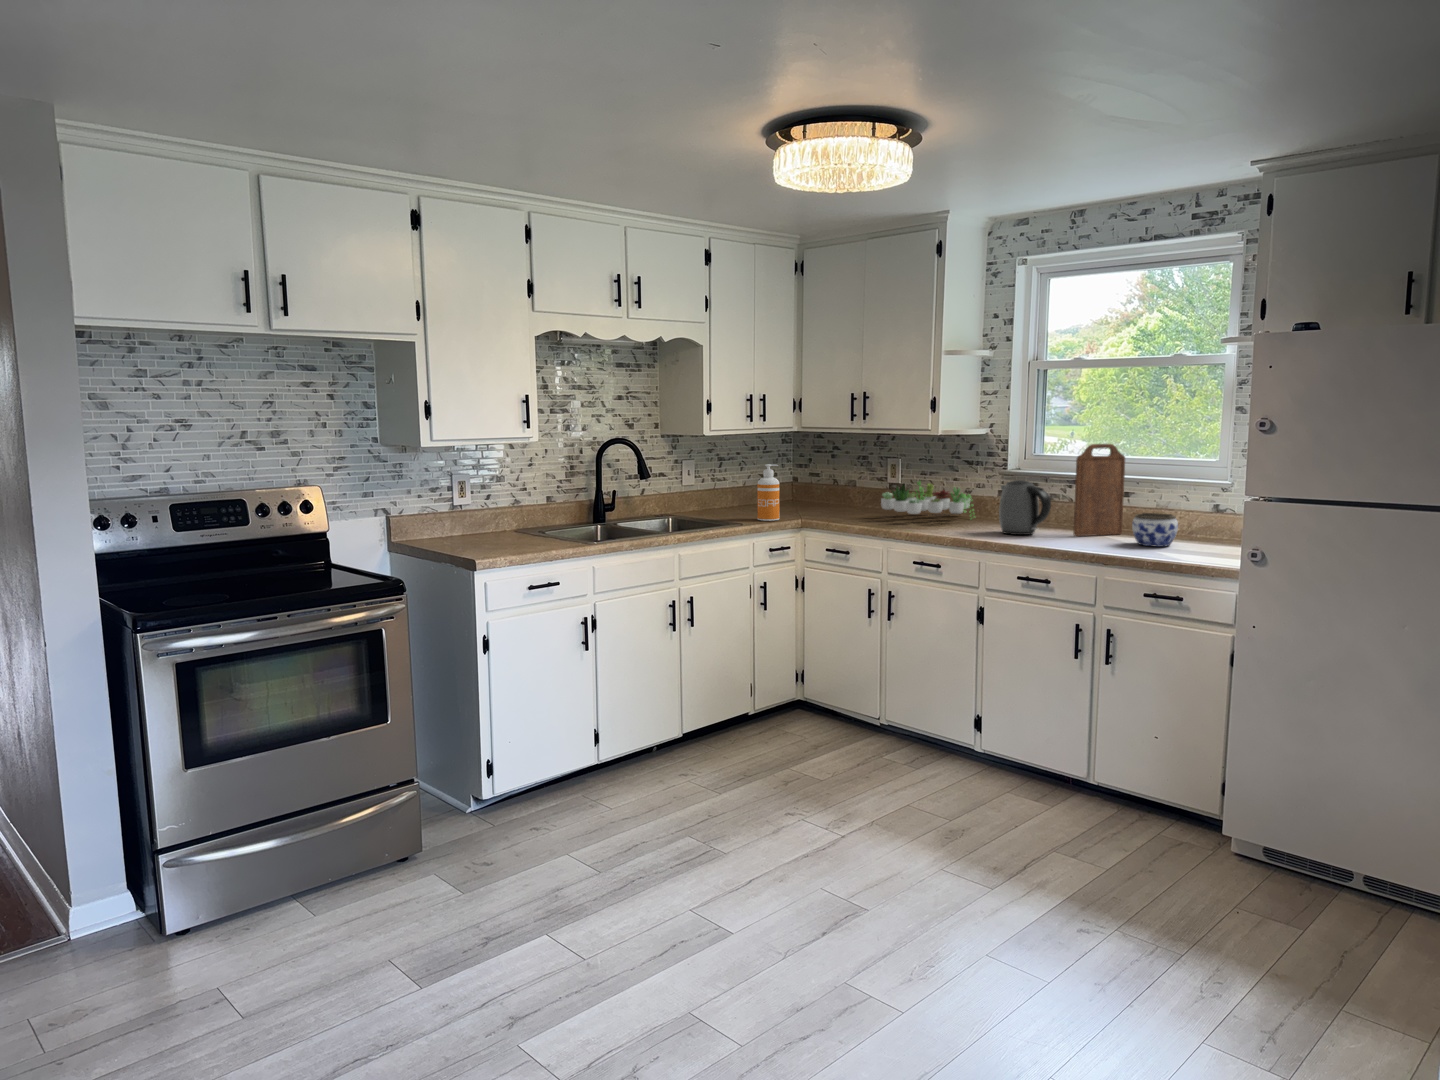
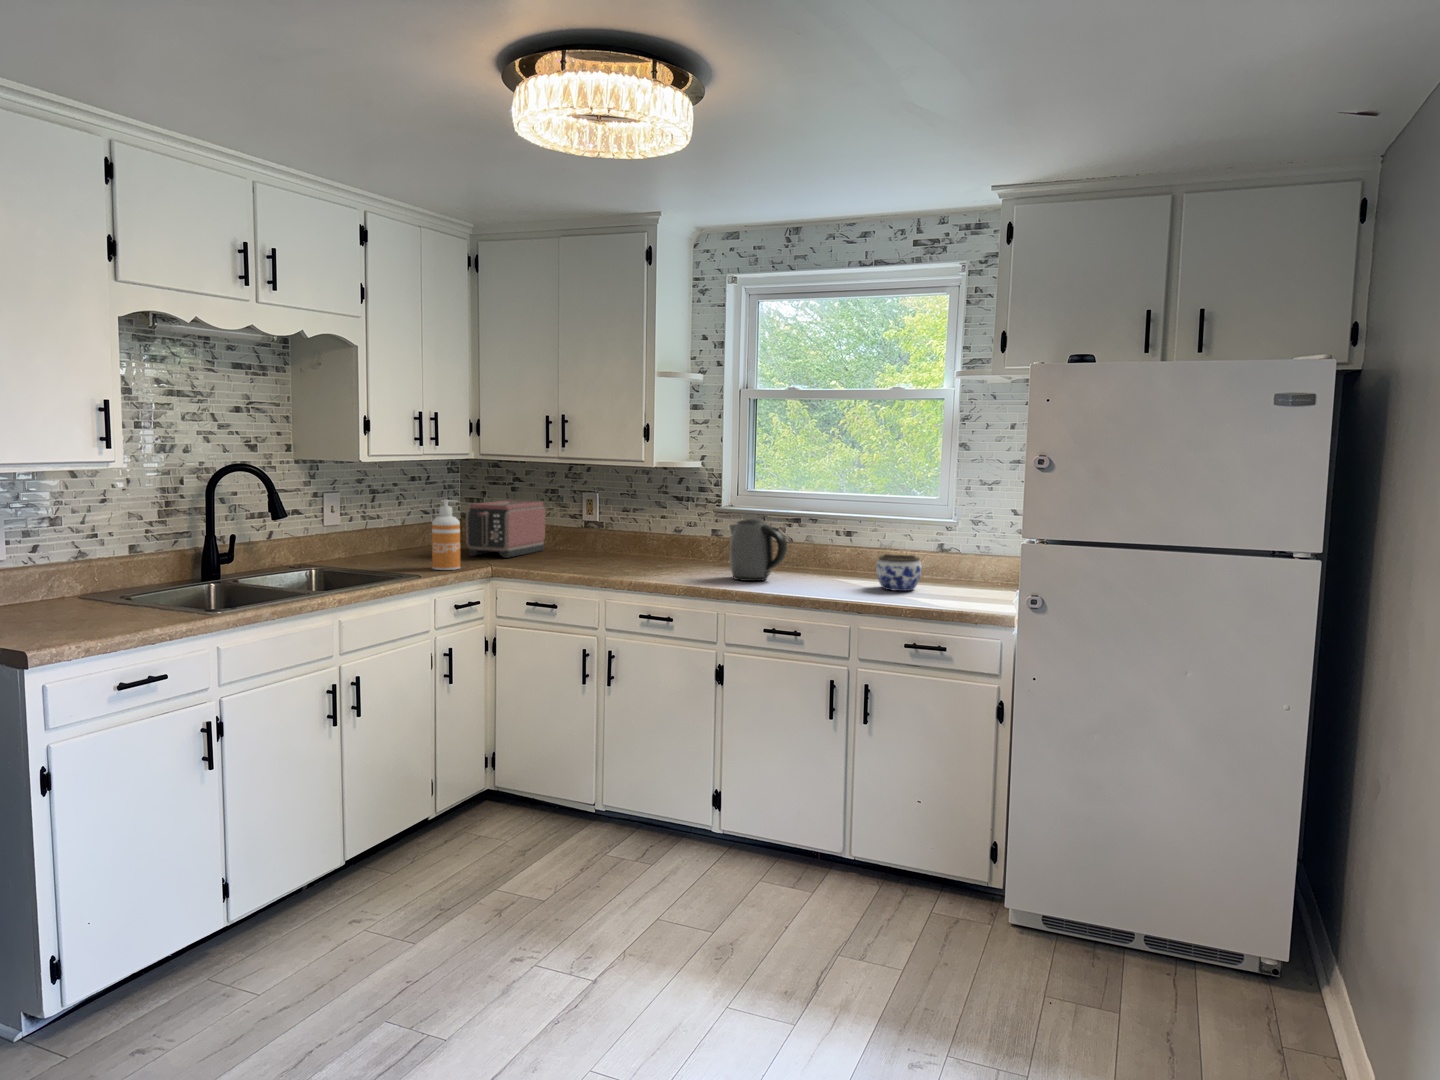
cutting board: present [1074,444,1125,536] -> none [810,479,857,581]
toaster: none [790,465,858,513] -> present [466,501,545,558]
succulent plant: present [881,481,975,517] -> none [583,516,691,563]

